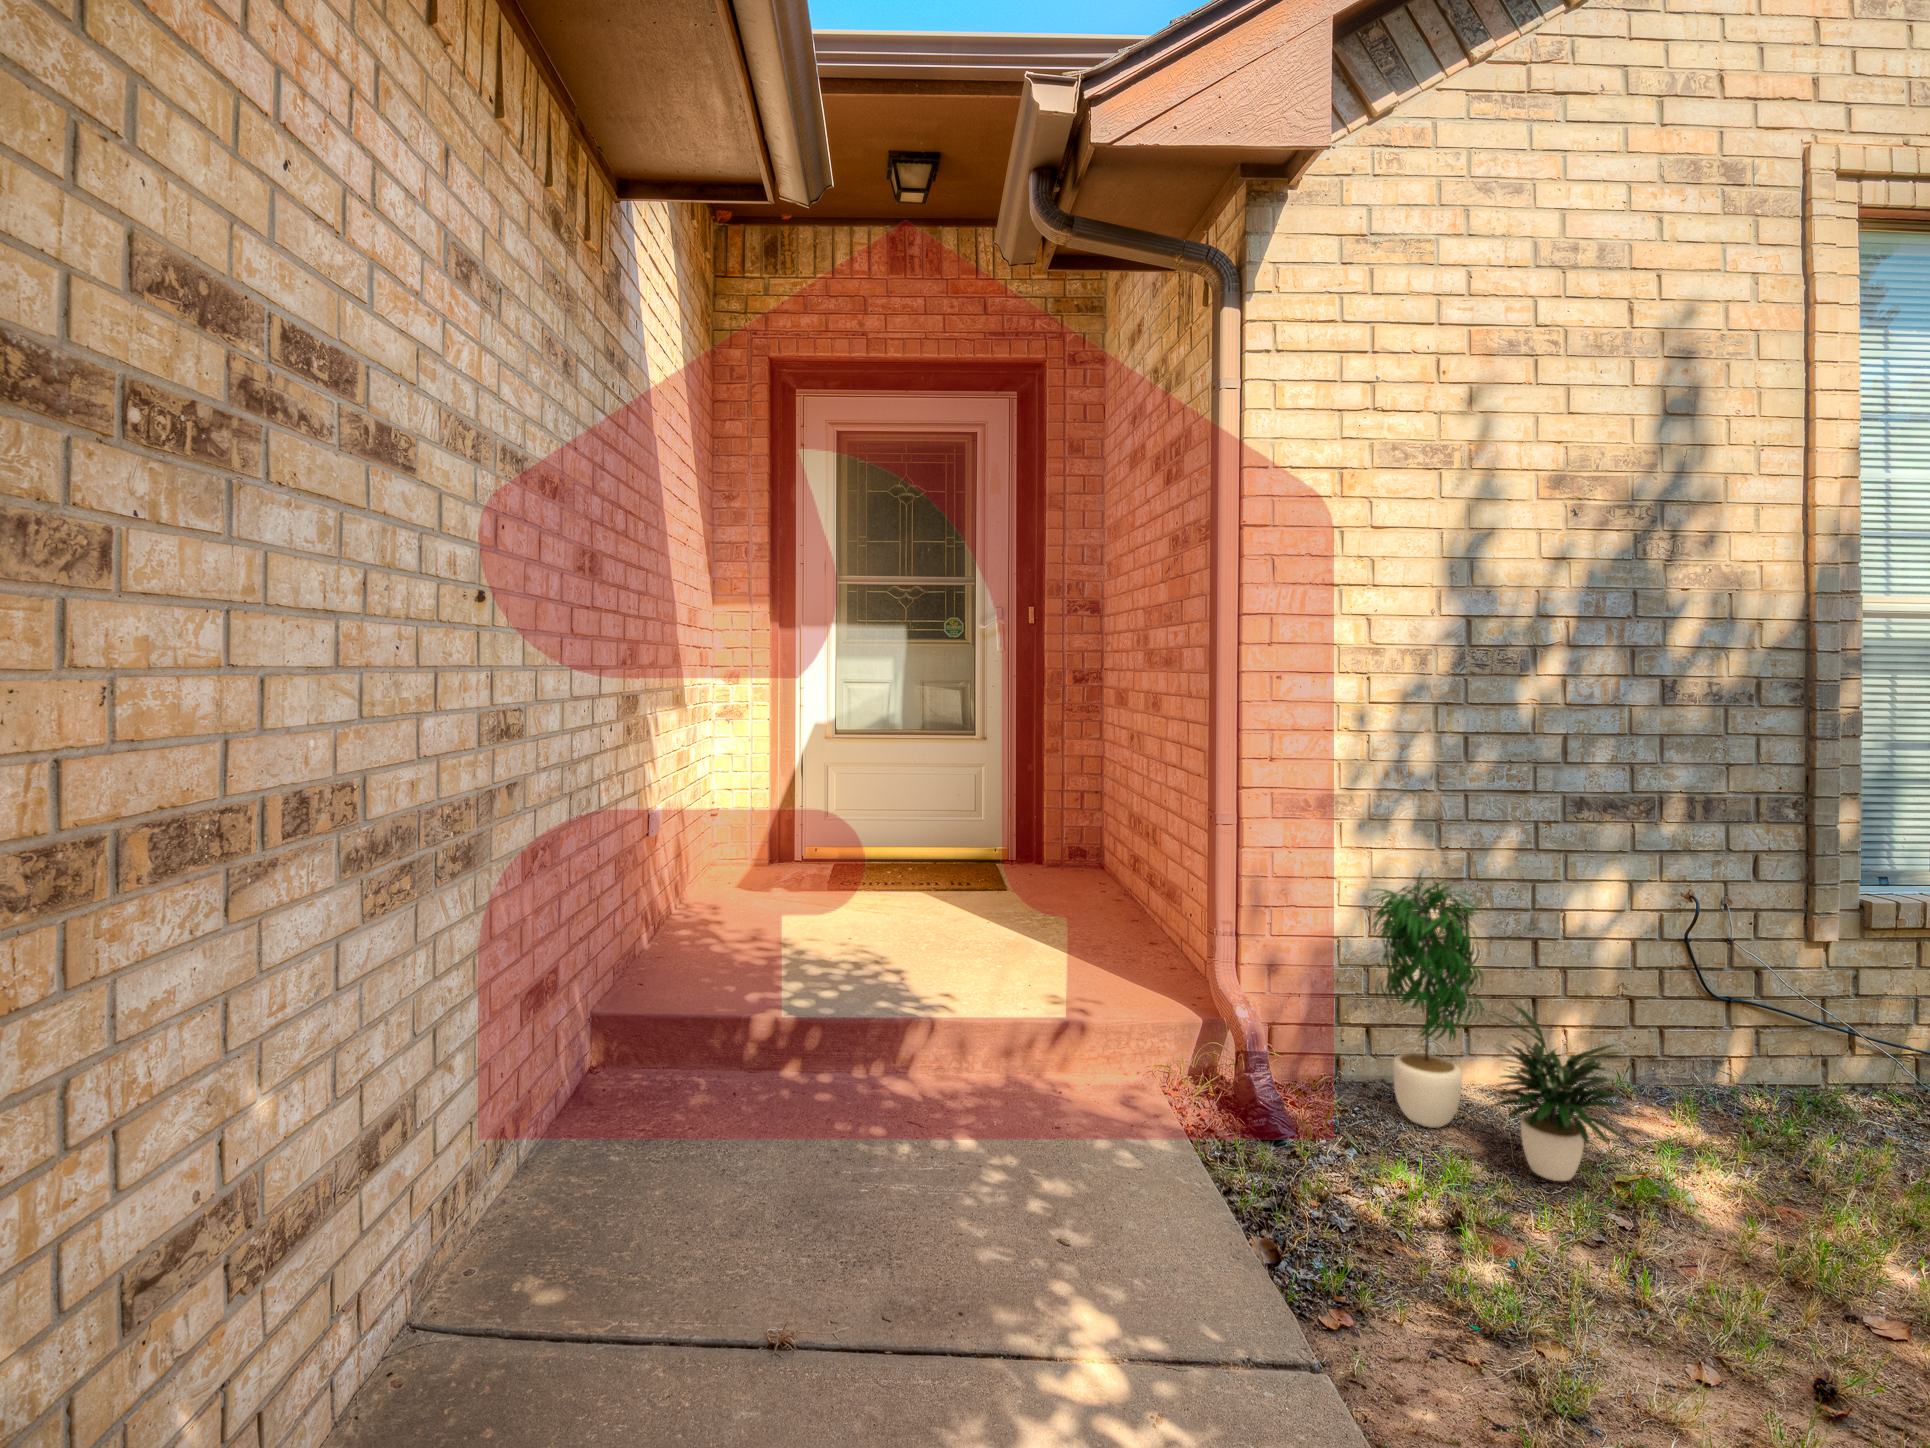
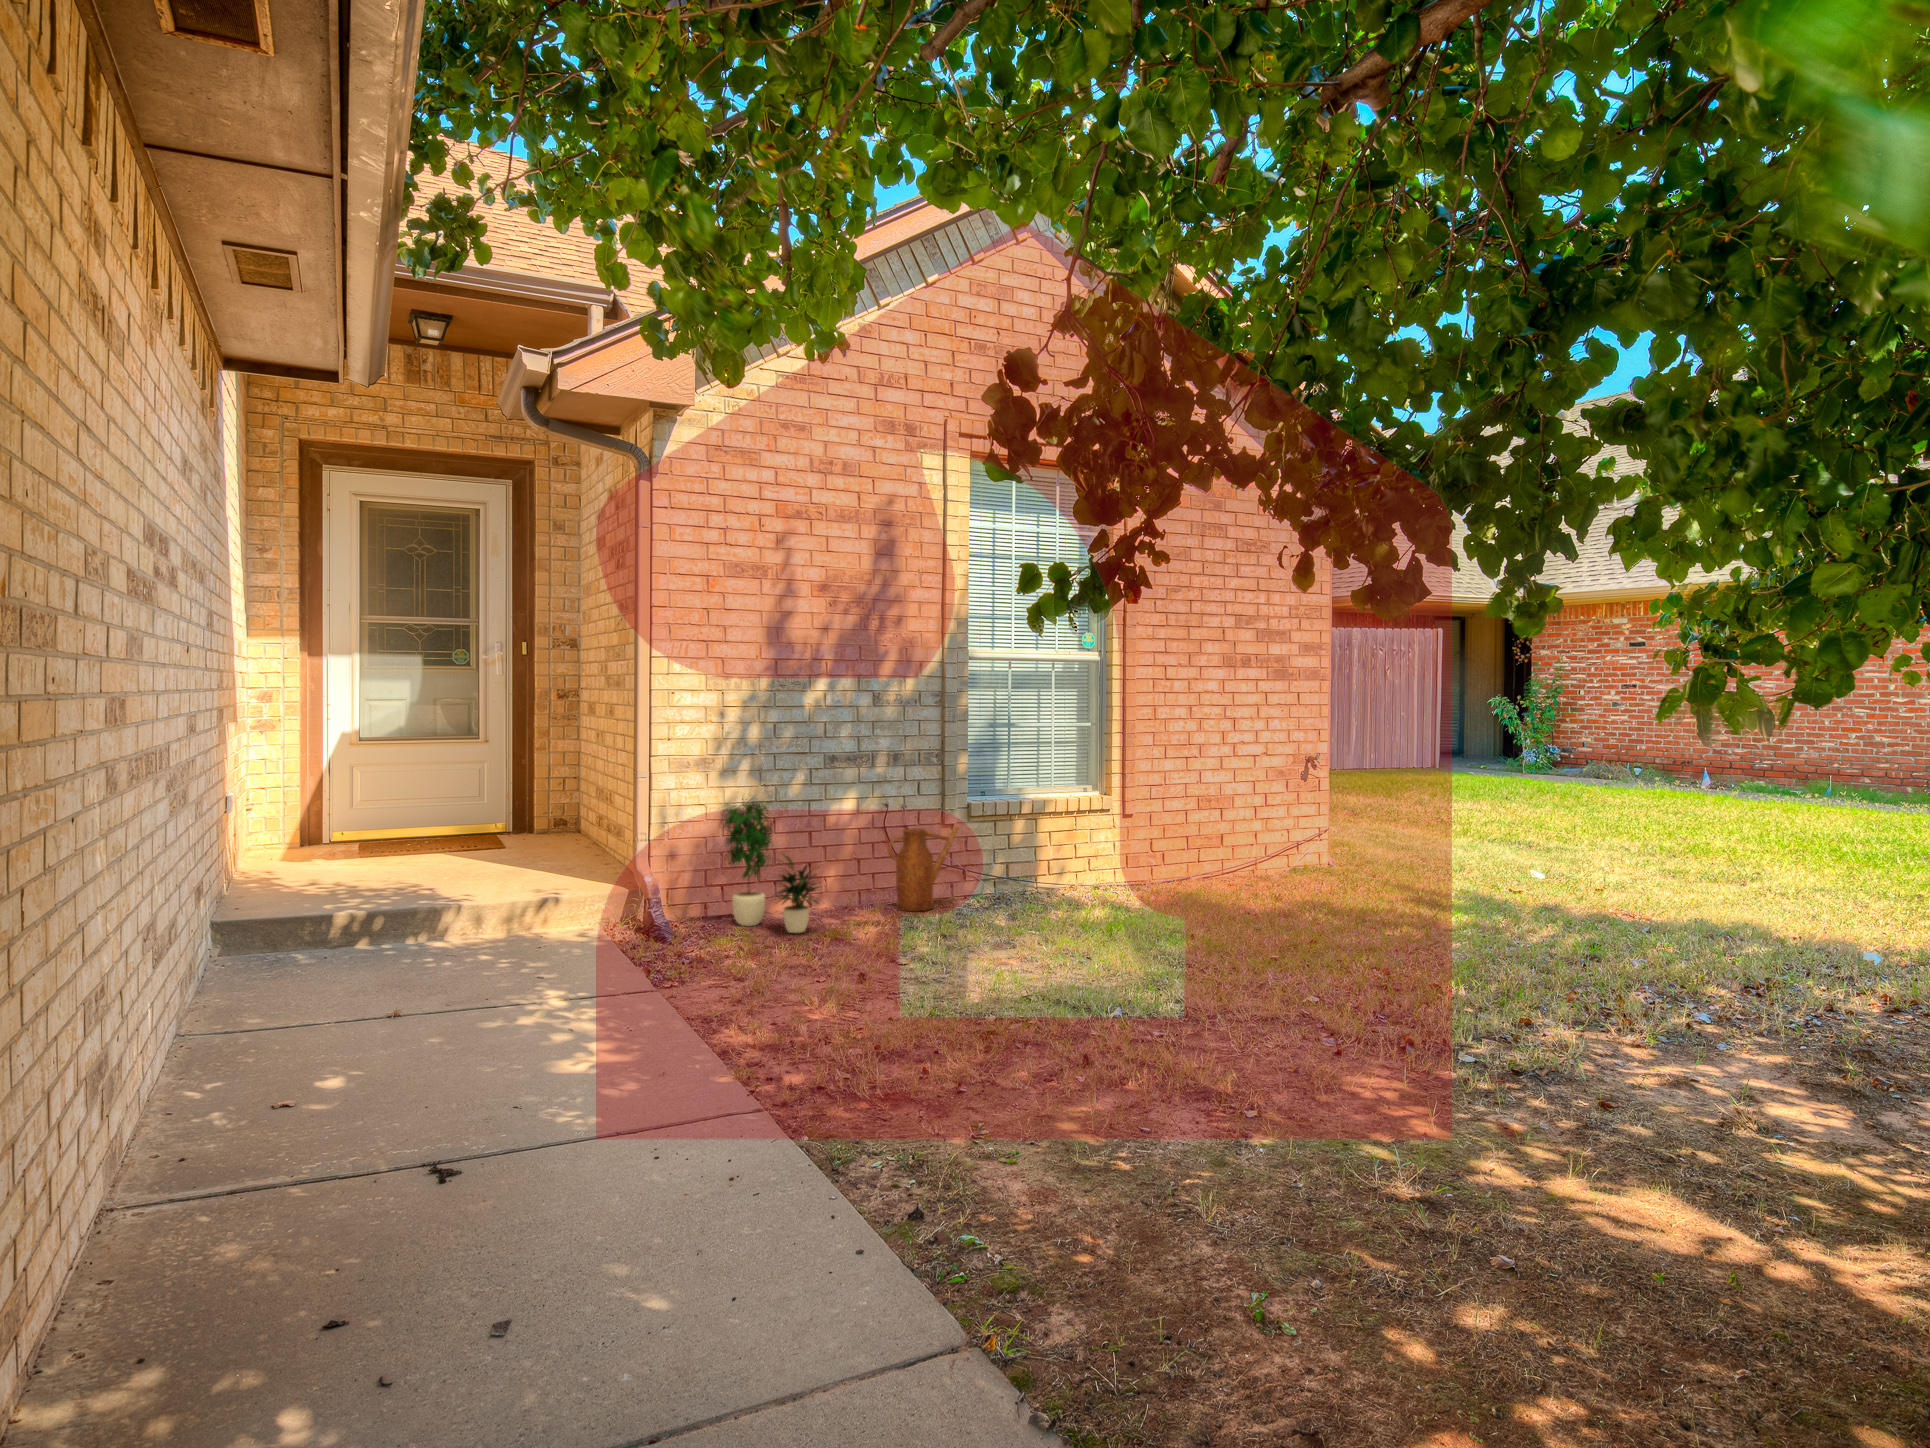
watering can: none [1700,951,1859,1131] -> present [888,826,959,911]

